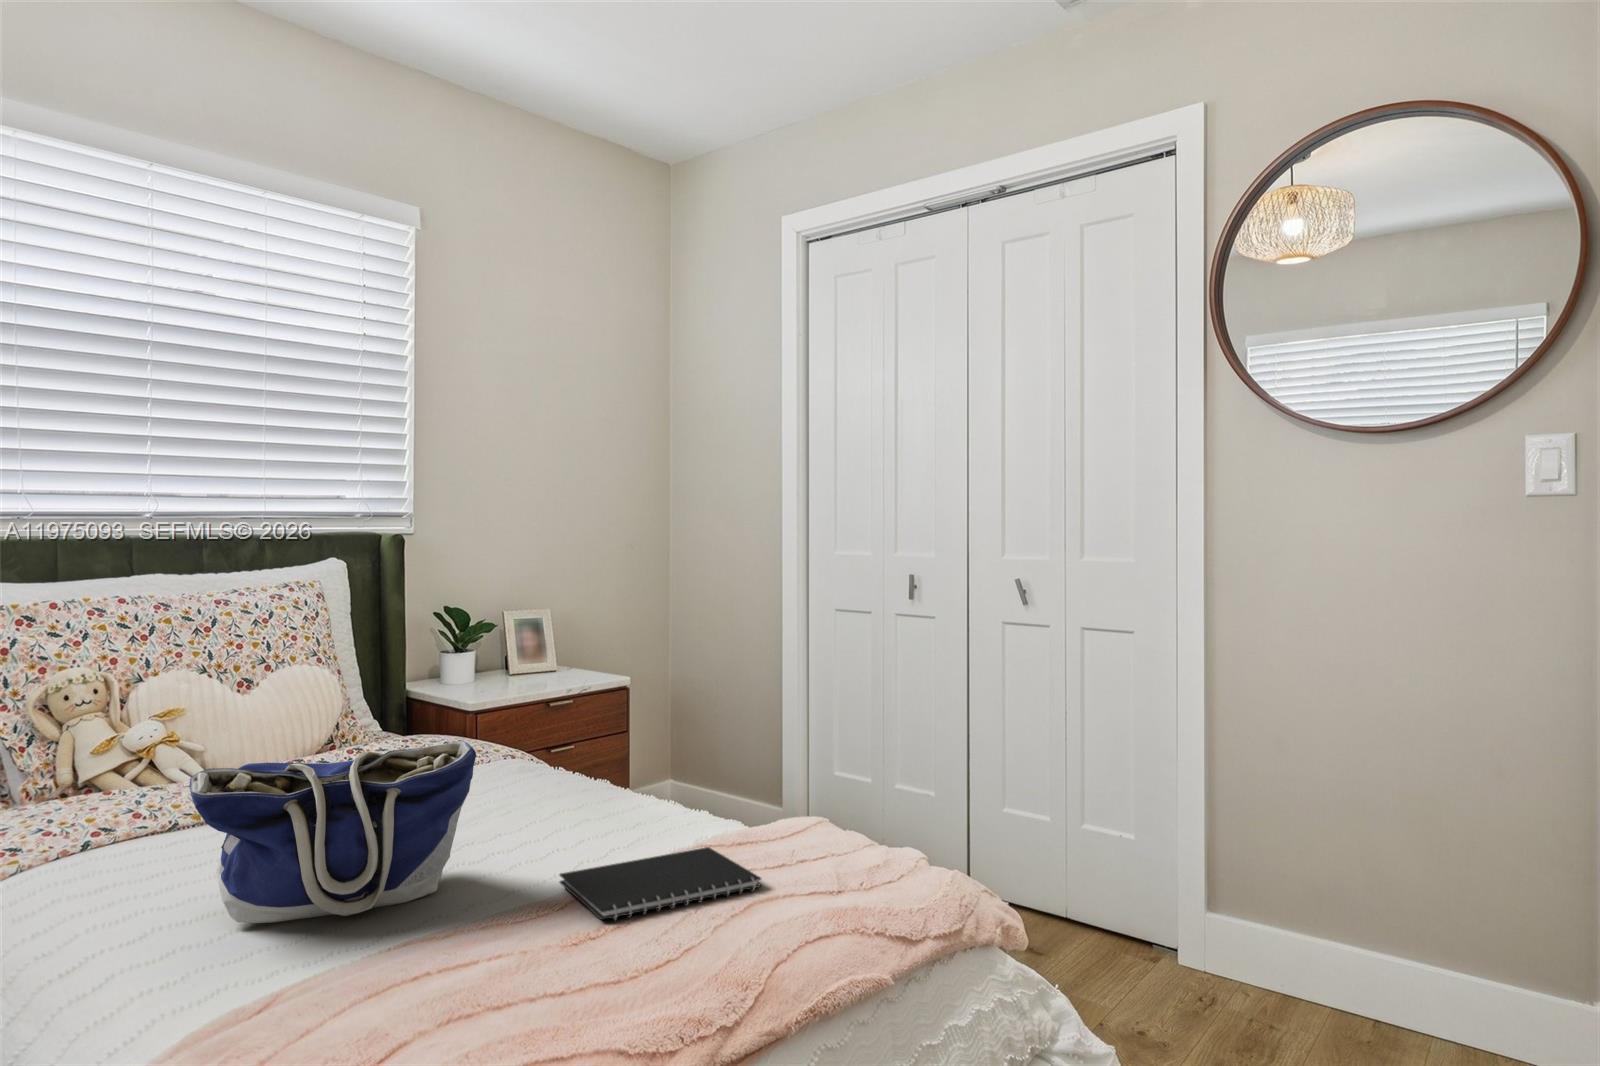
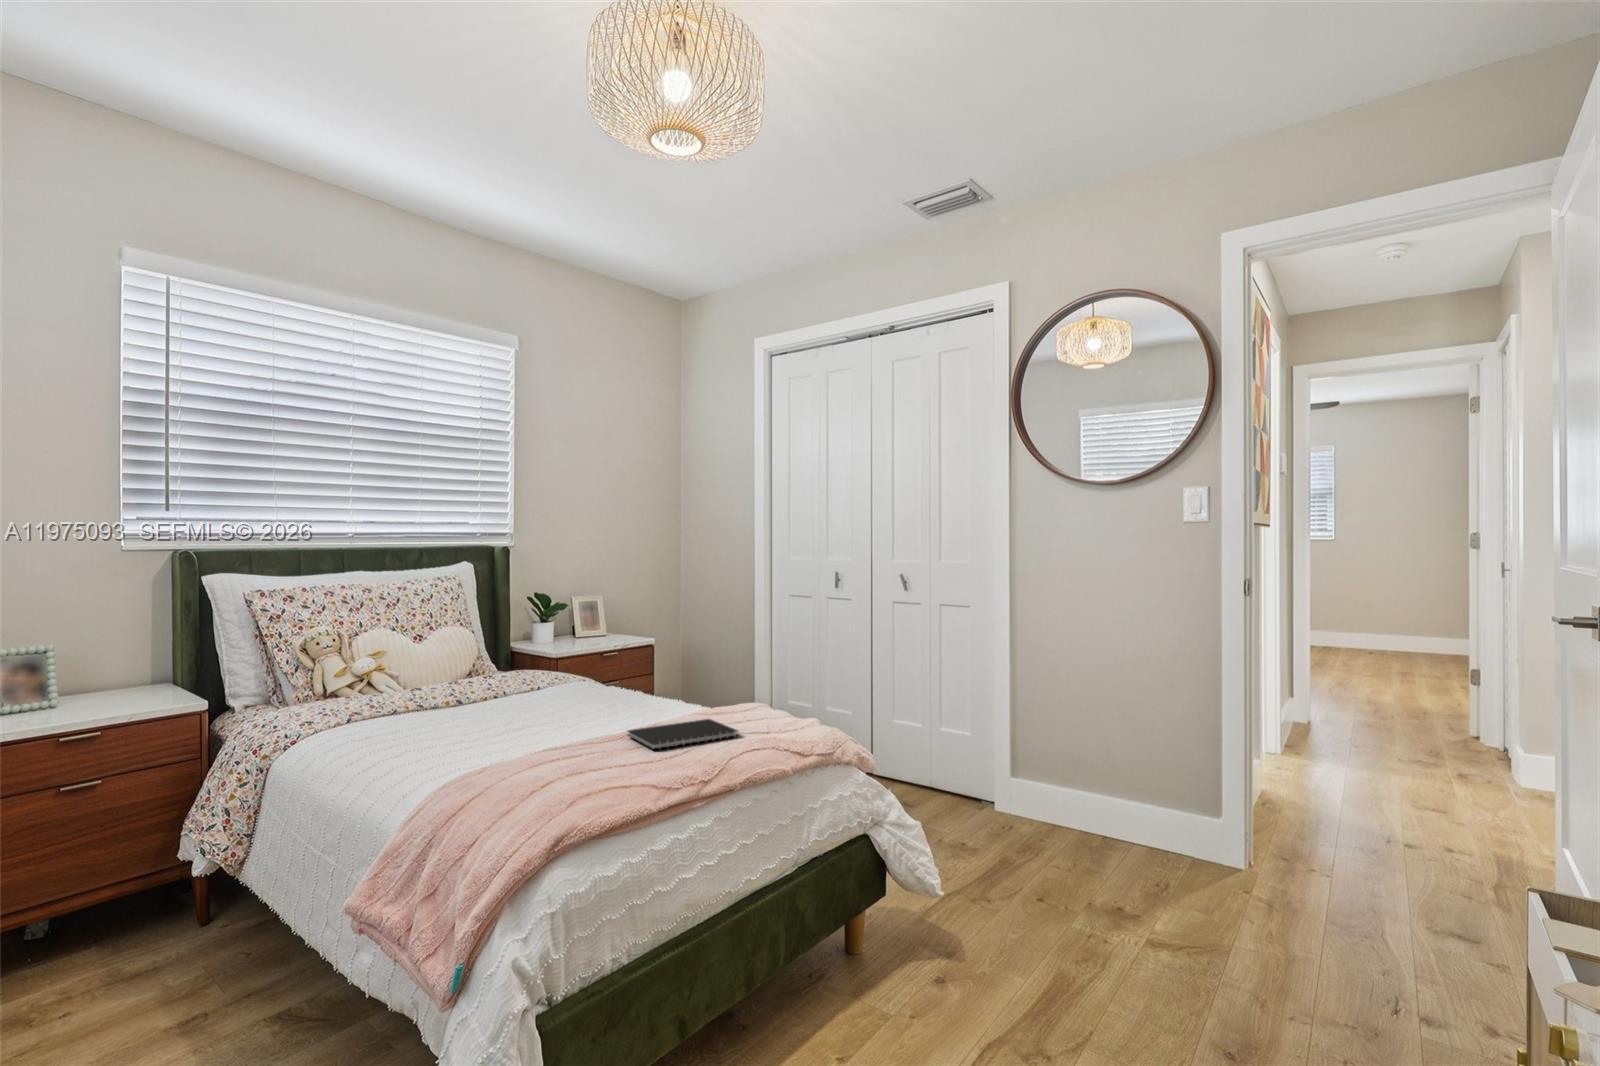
tote bag: present [187,741,476,923] -> none [428,656,582,753]

